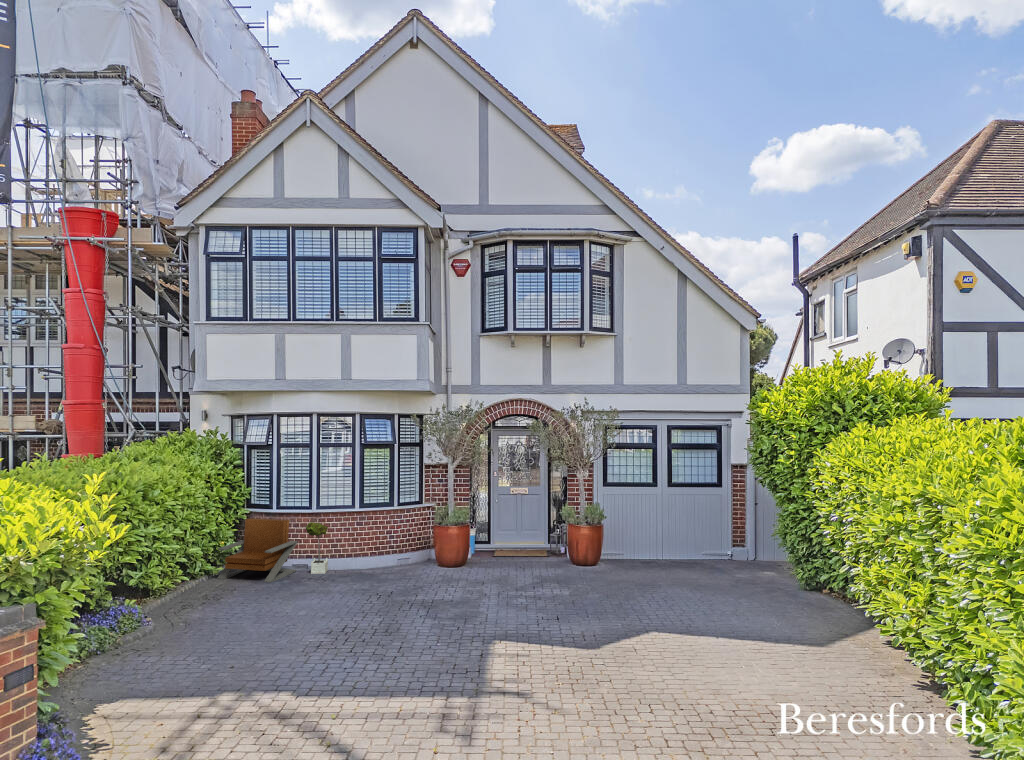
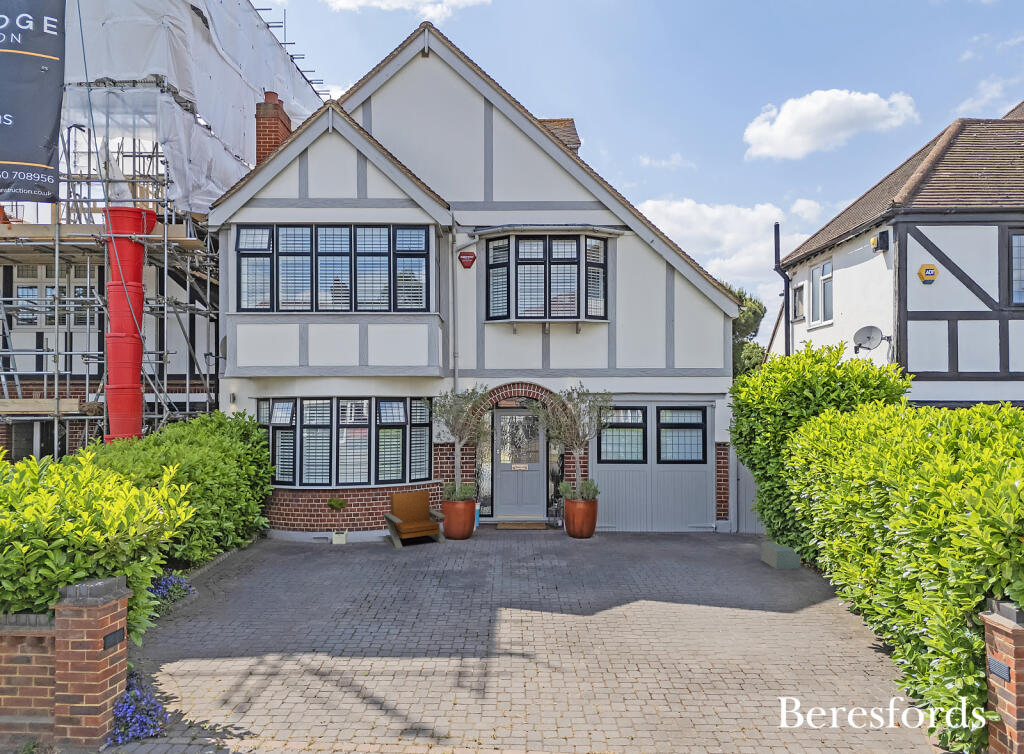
lounge chair: present [217,518,298,583] -> present [383,491,446,549]
storage box: none [785,571,830,601] -> present [761,542,800,569]

